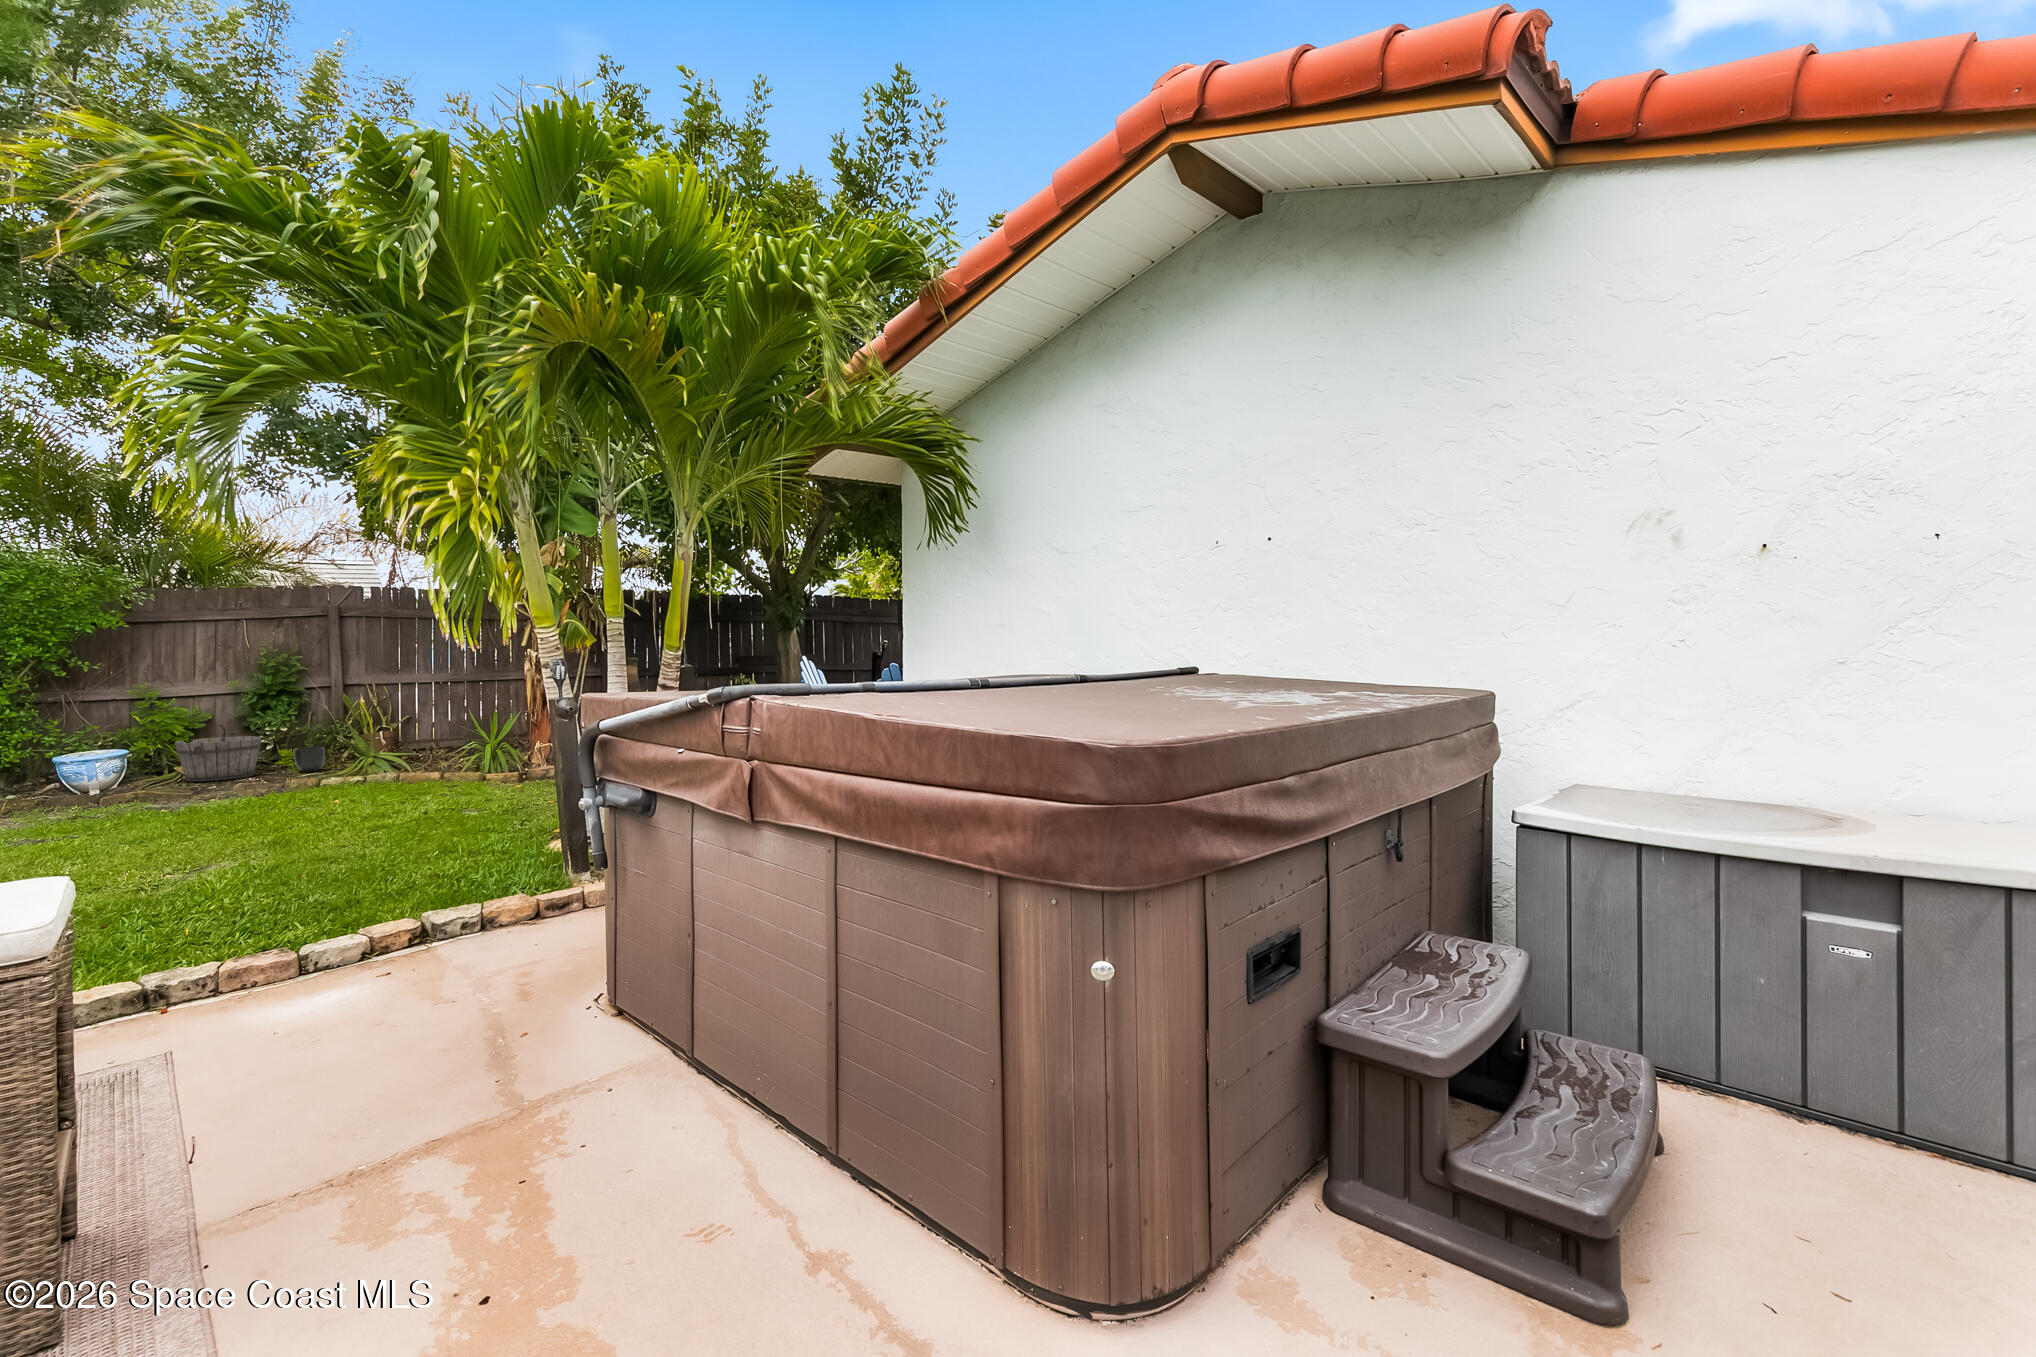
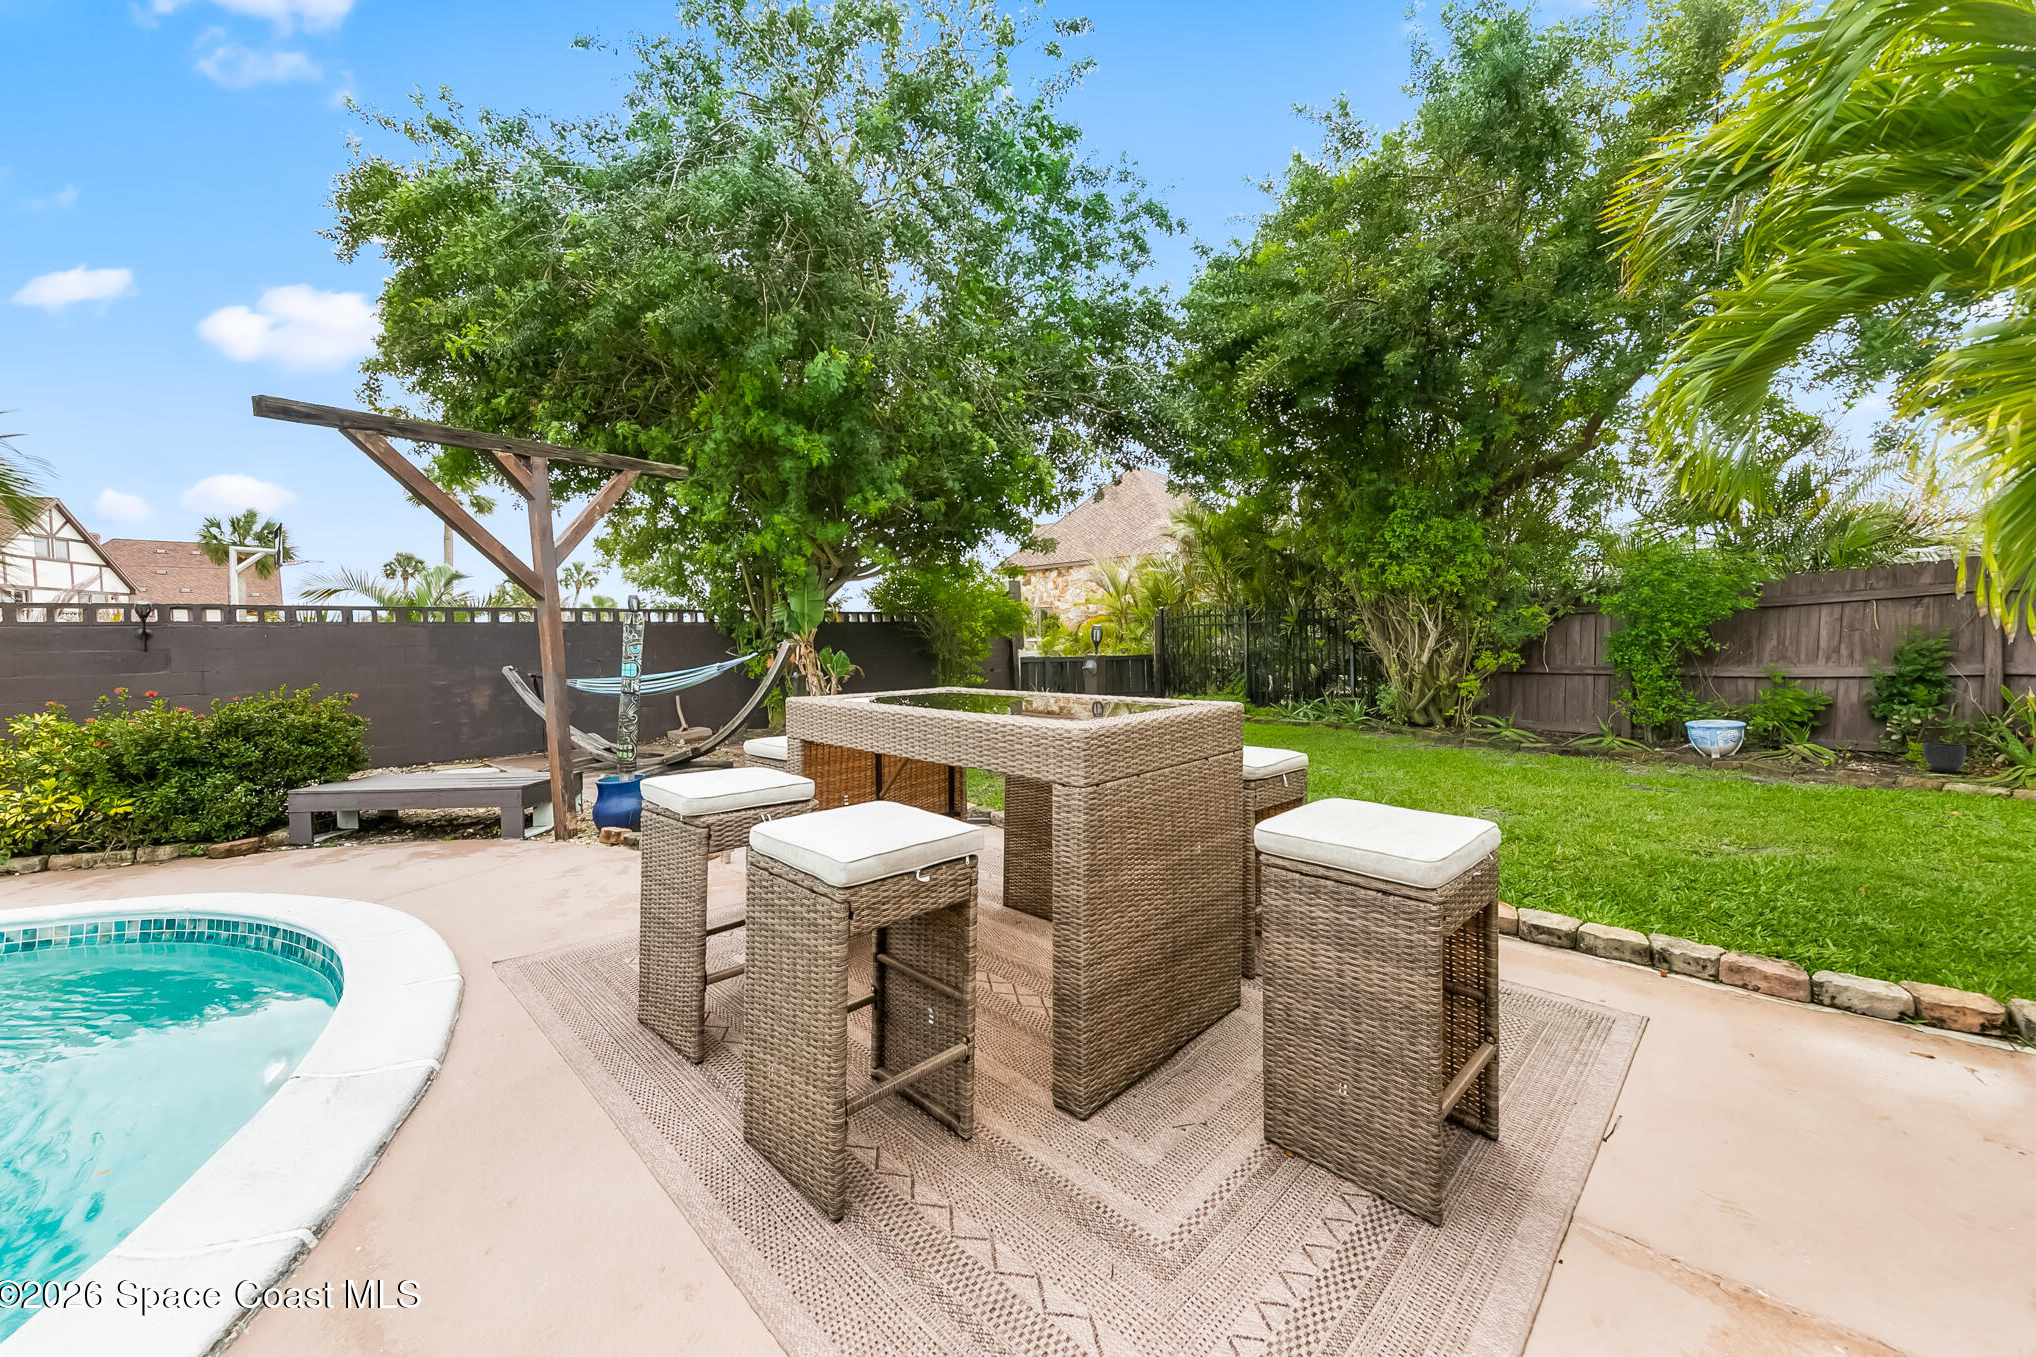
wooden bucket: present [175,725,261,781] -> none [1789,707,1884,766]

